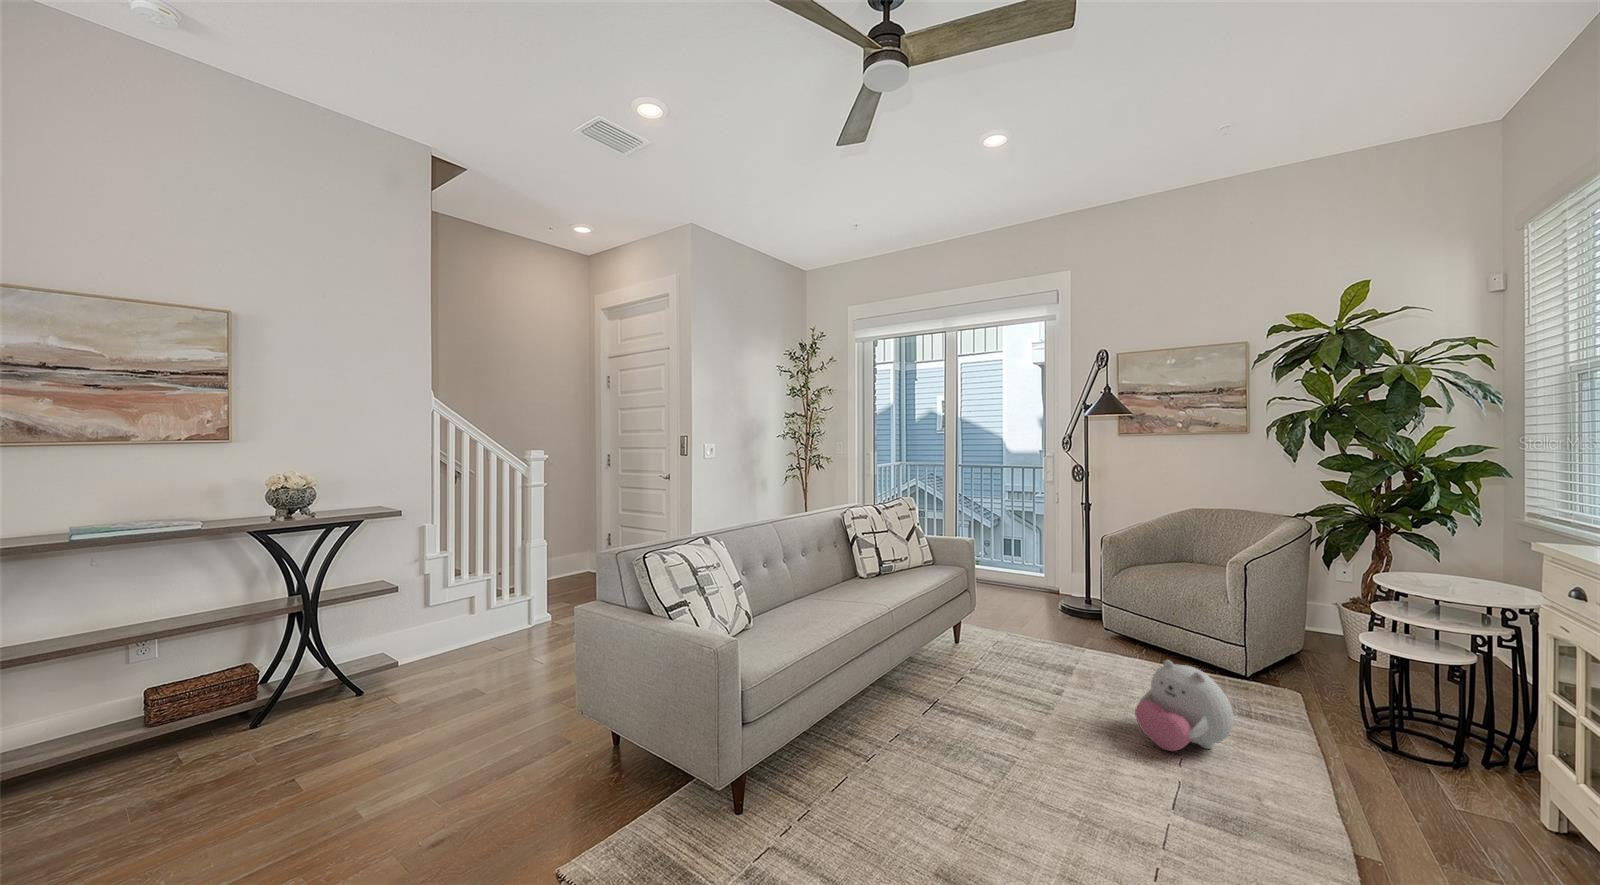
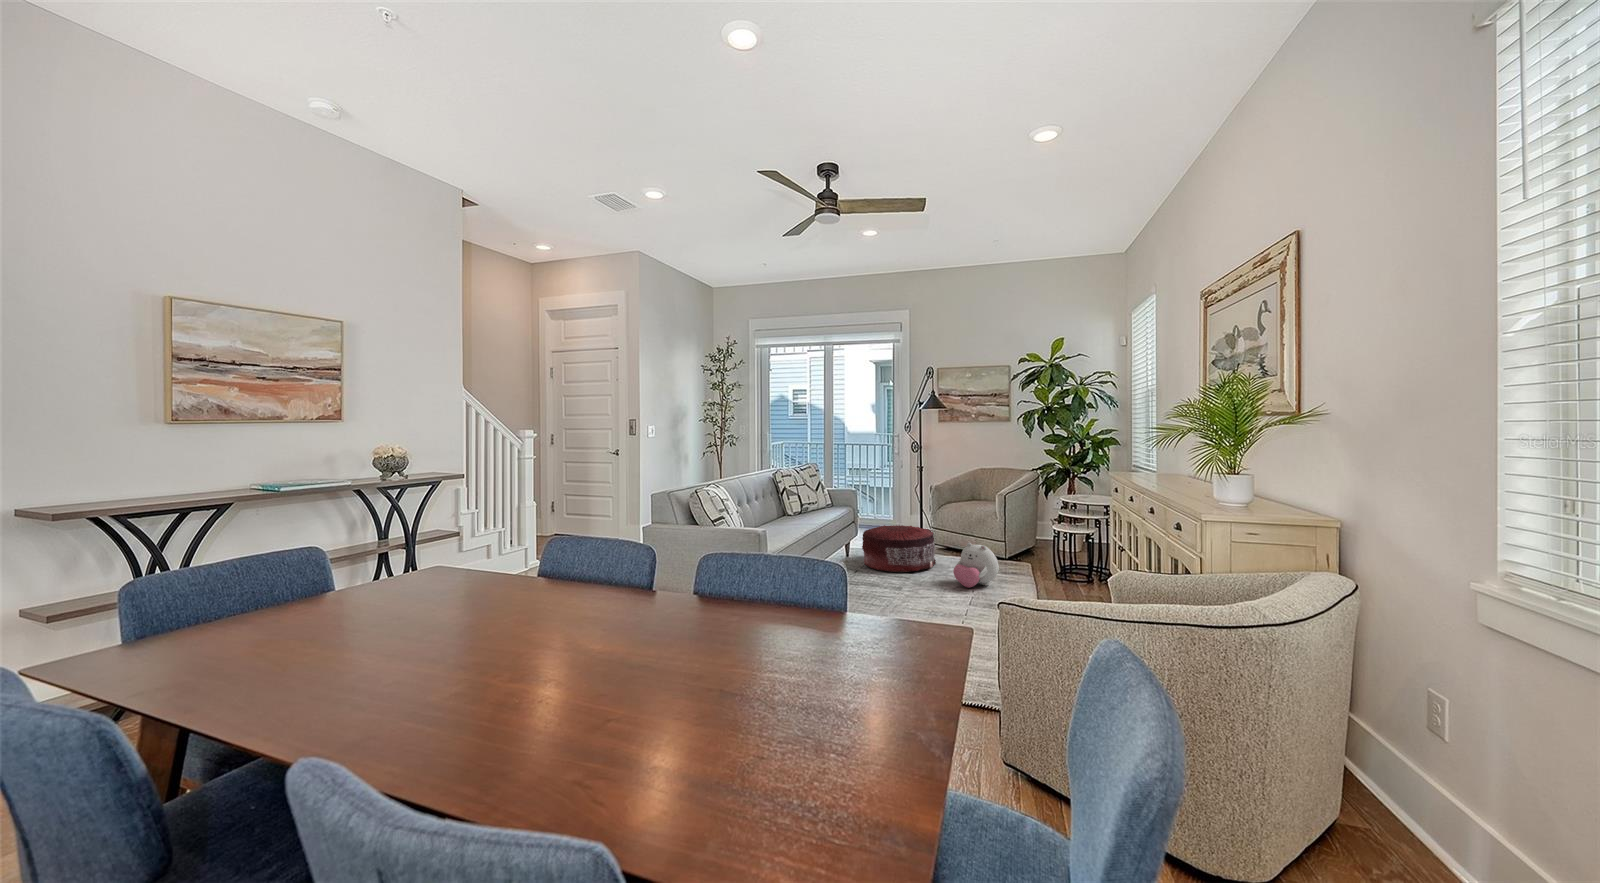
pouf: none [977,597,1109,690] -> present [862,525,936,572]

